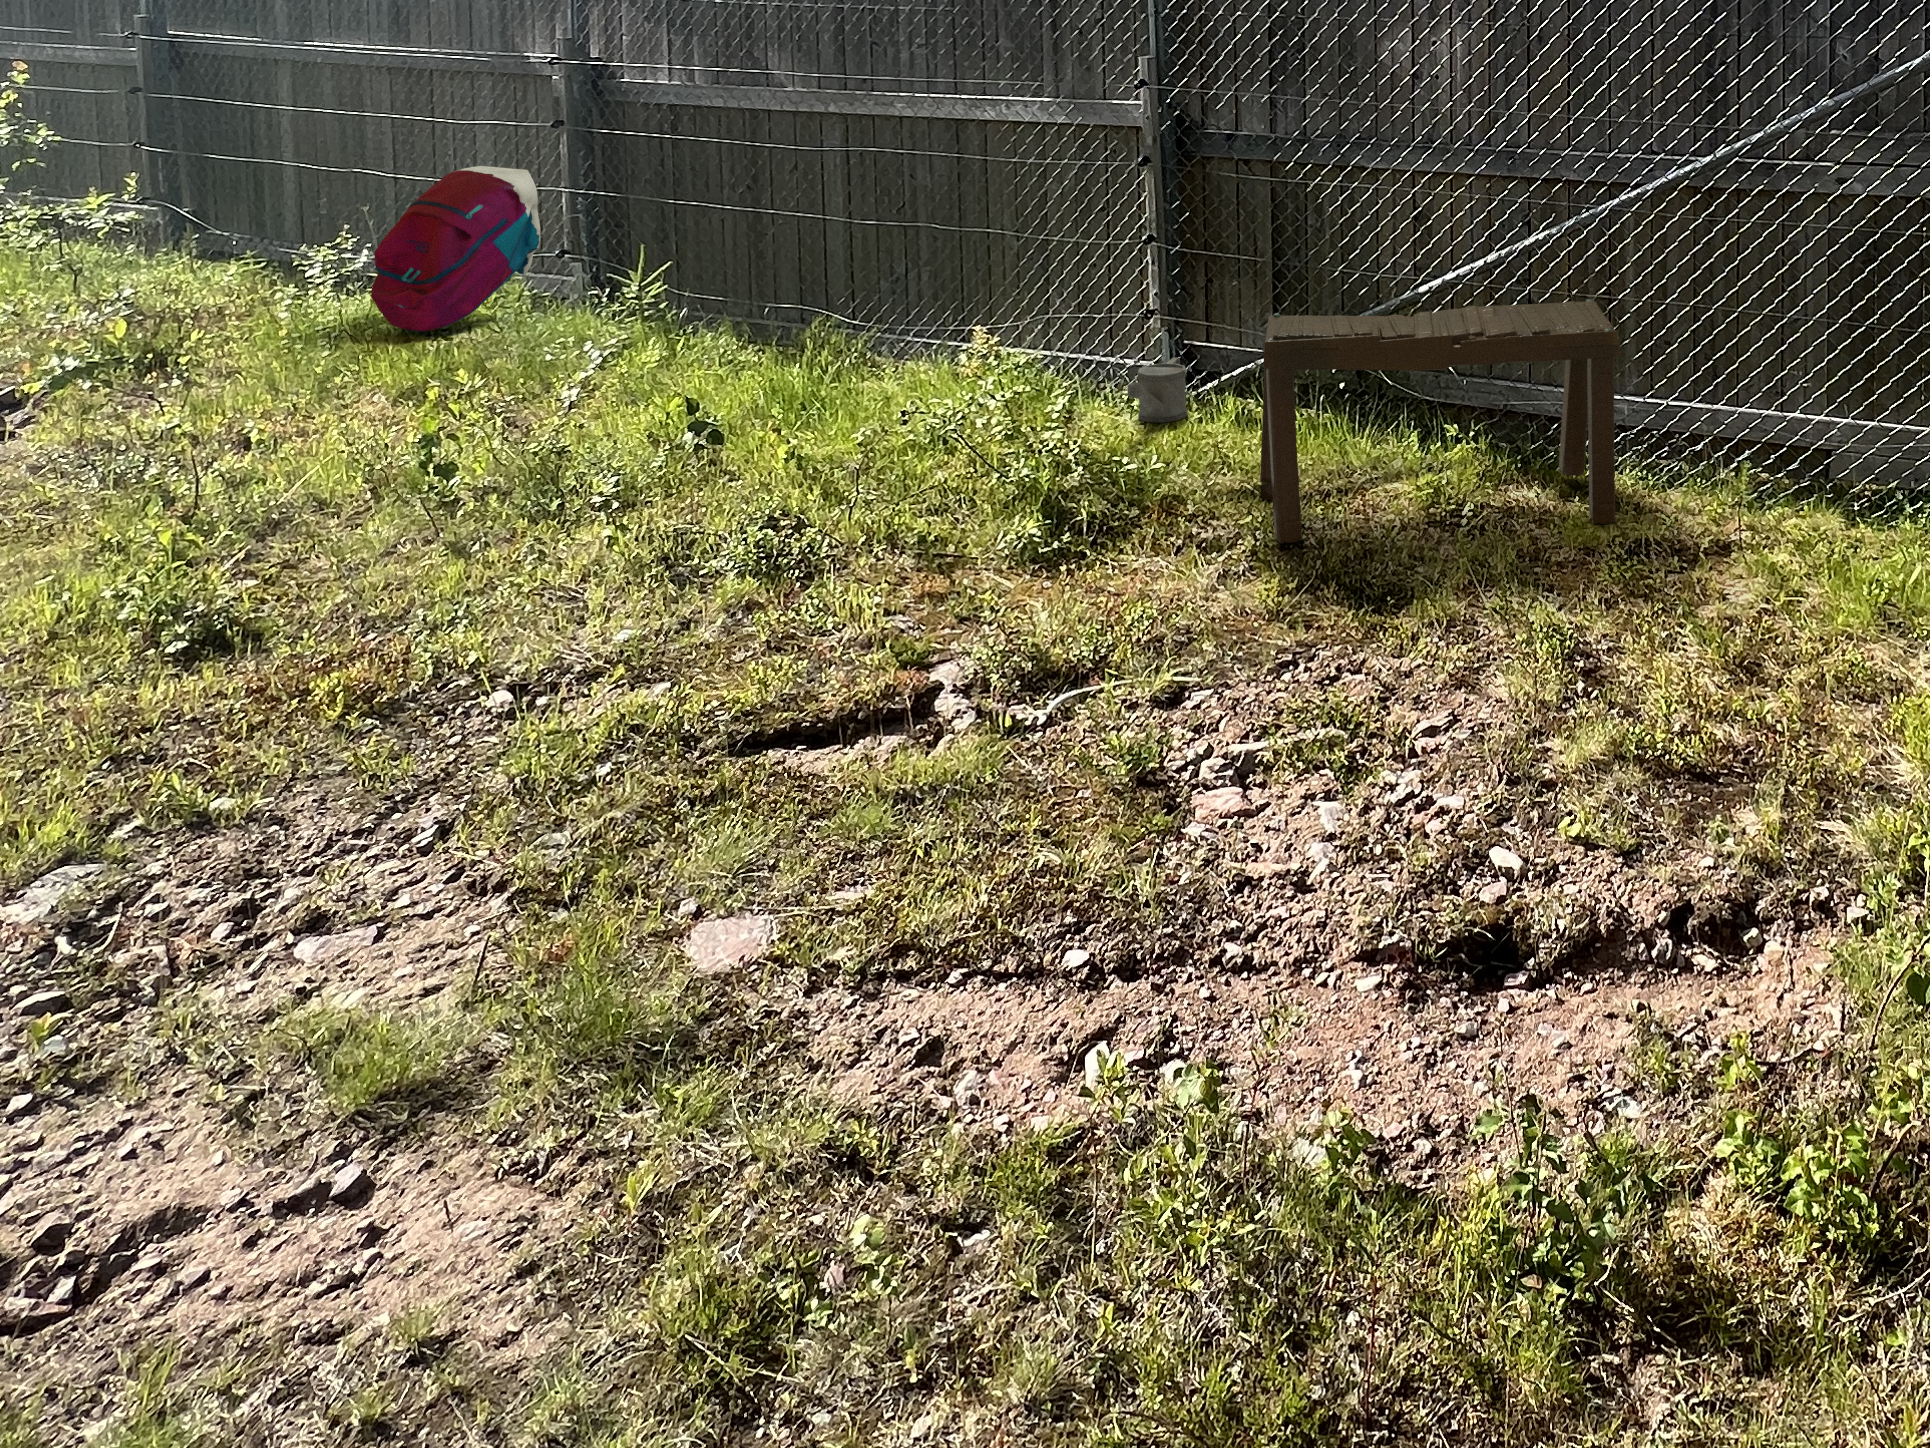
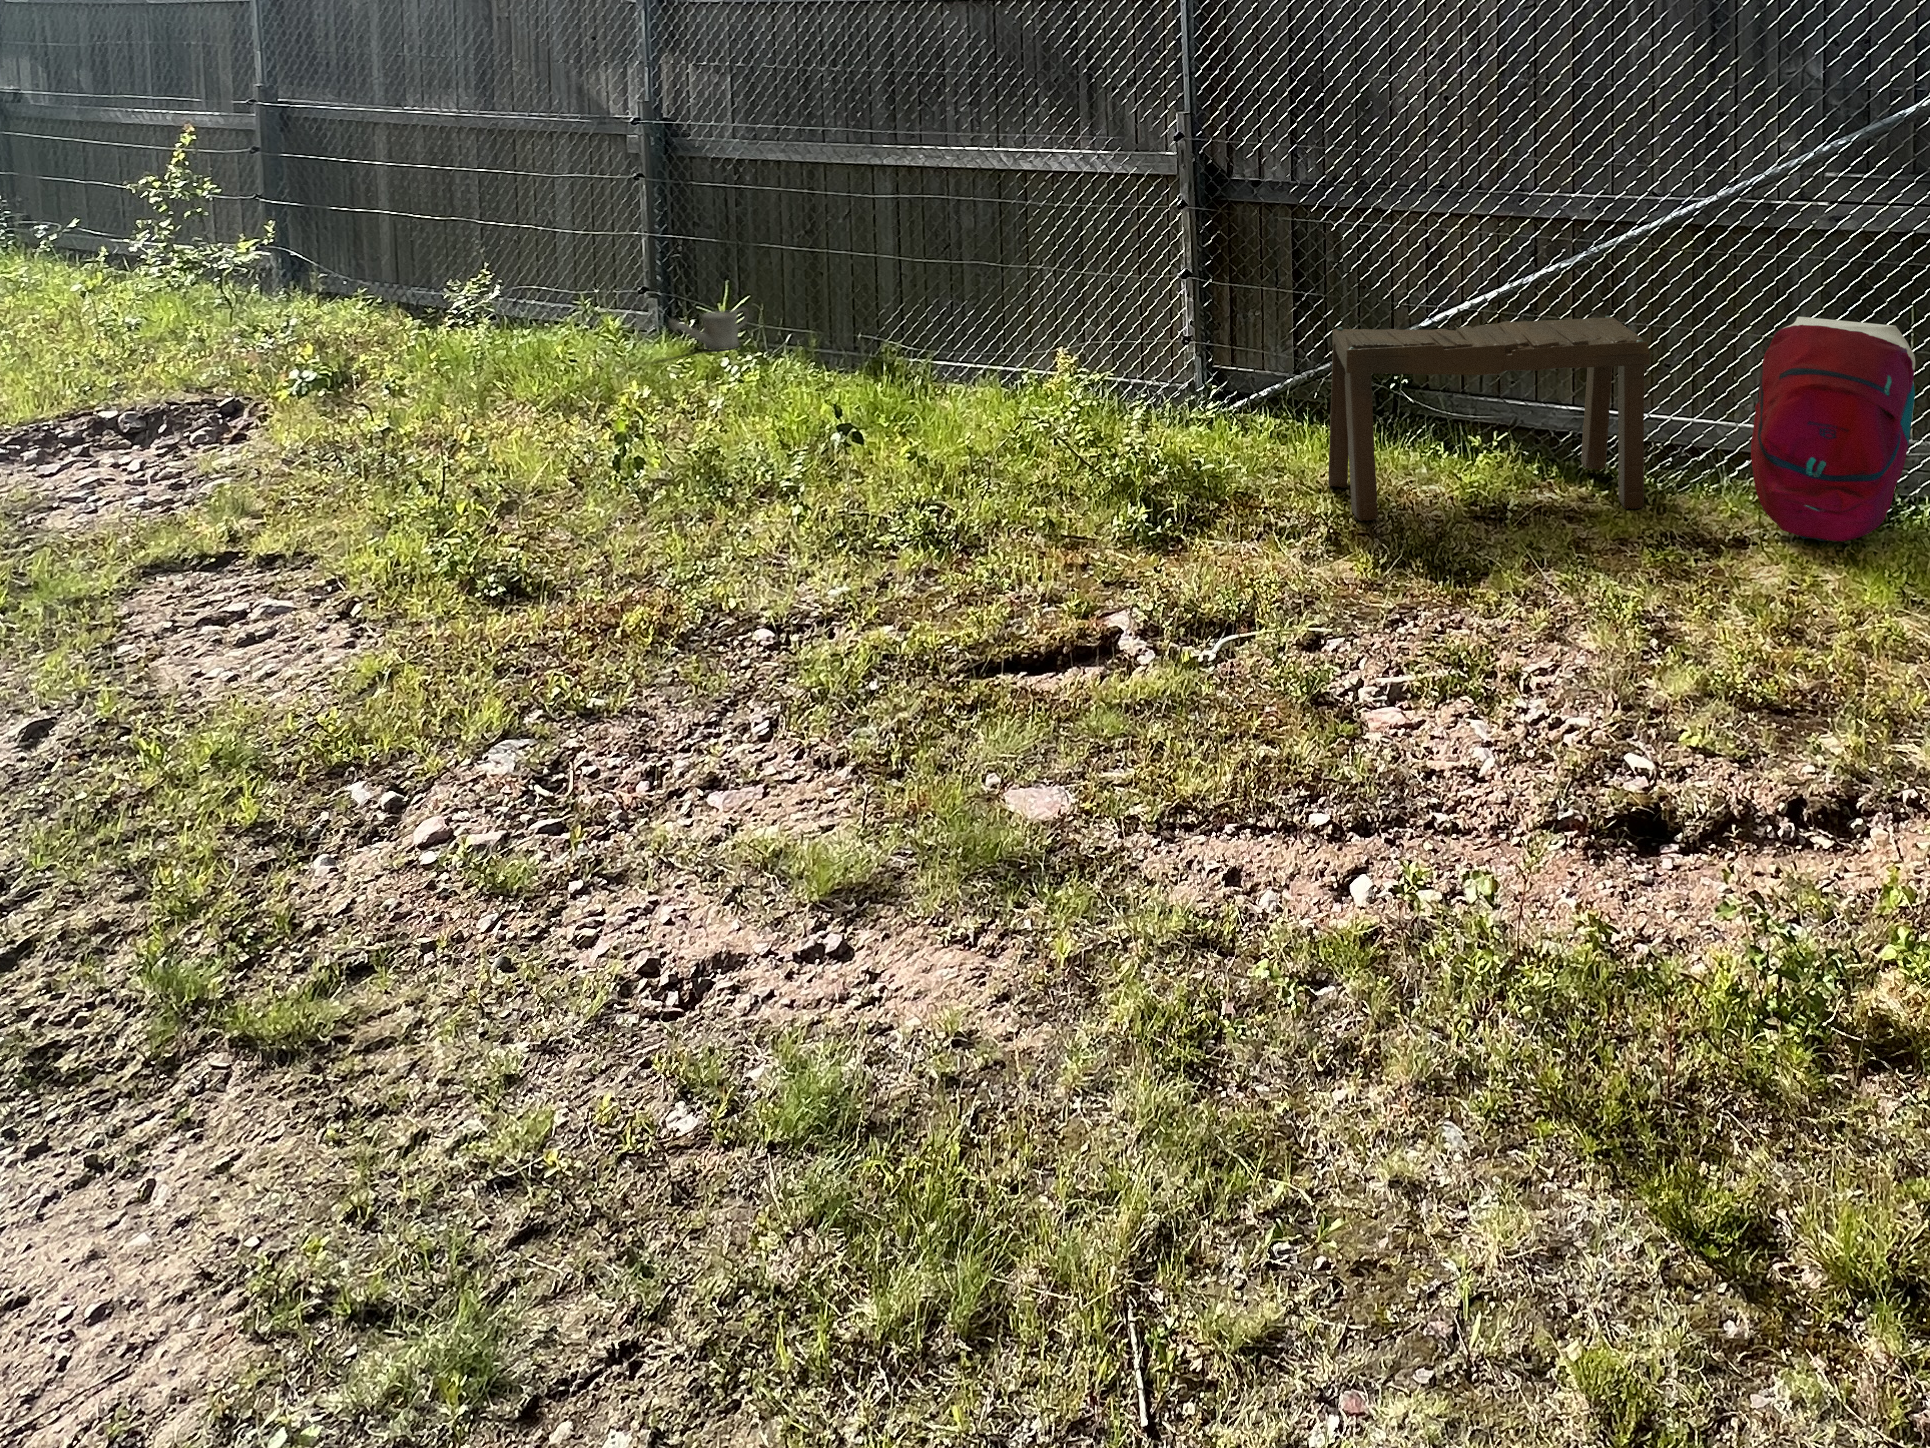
backpack: present [371,166,540,333] -> present [1751,317,1915,542]
watering can: present [1127,358,1187,423] -> present [670,308,748,351]

